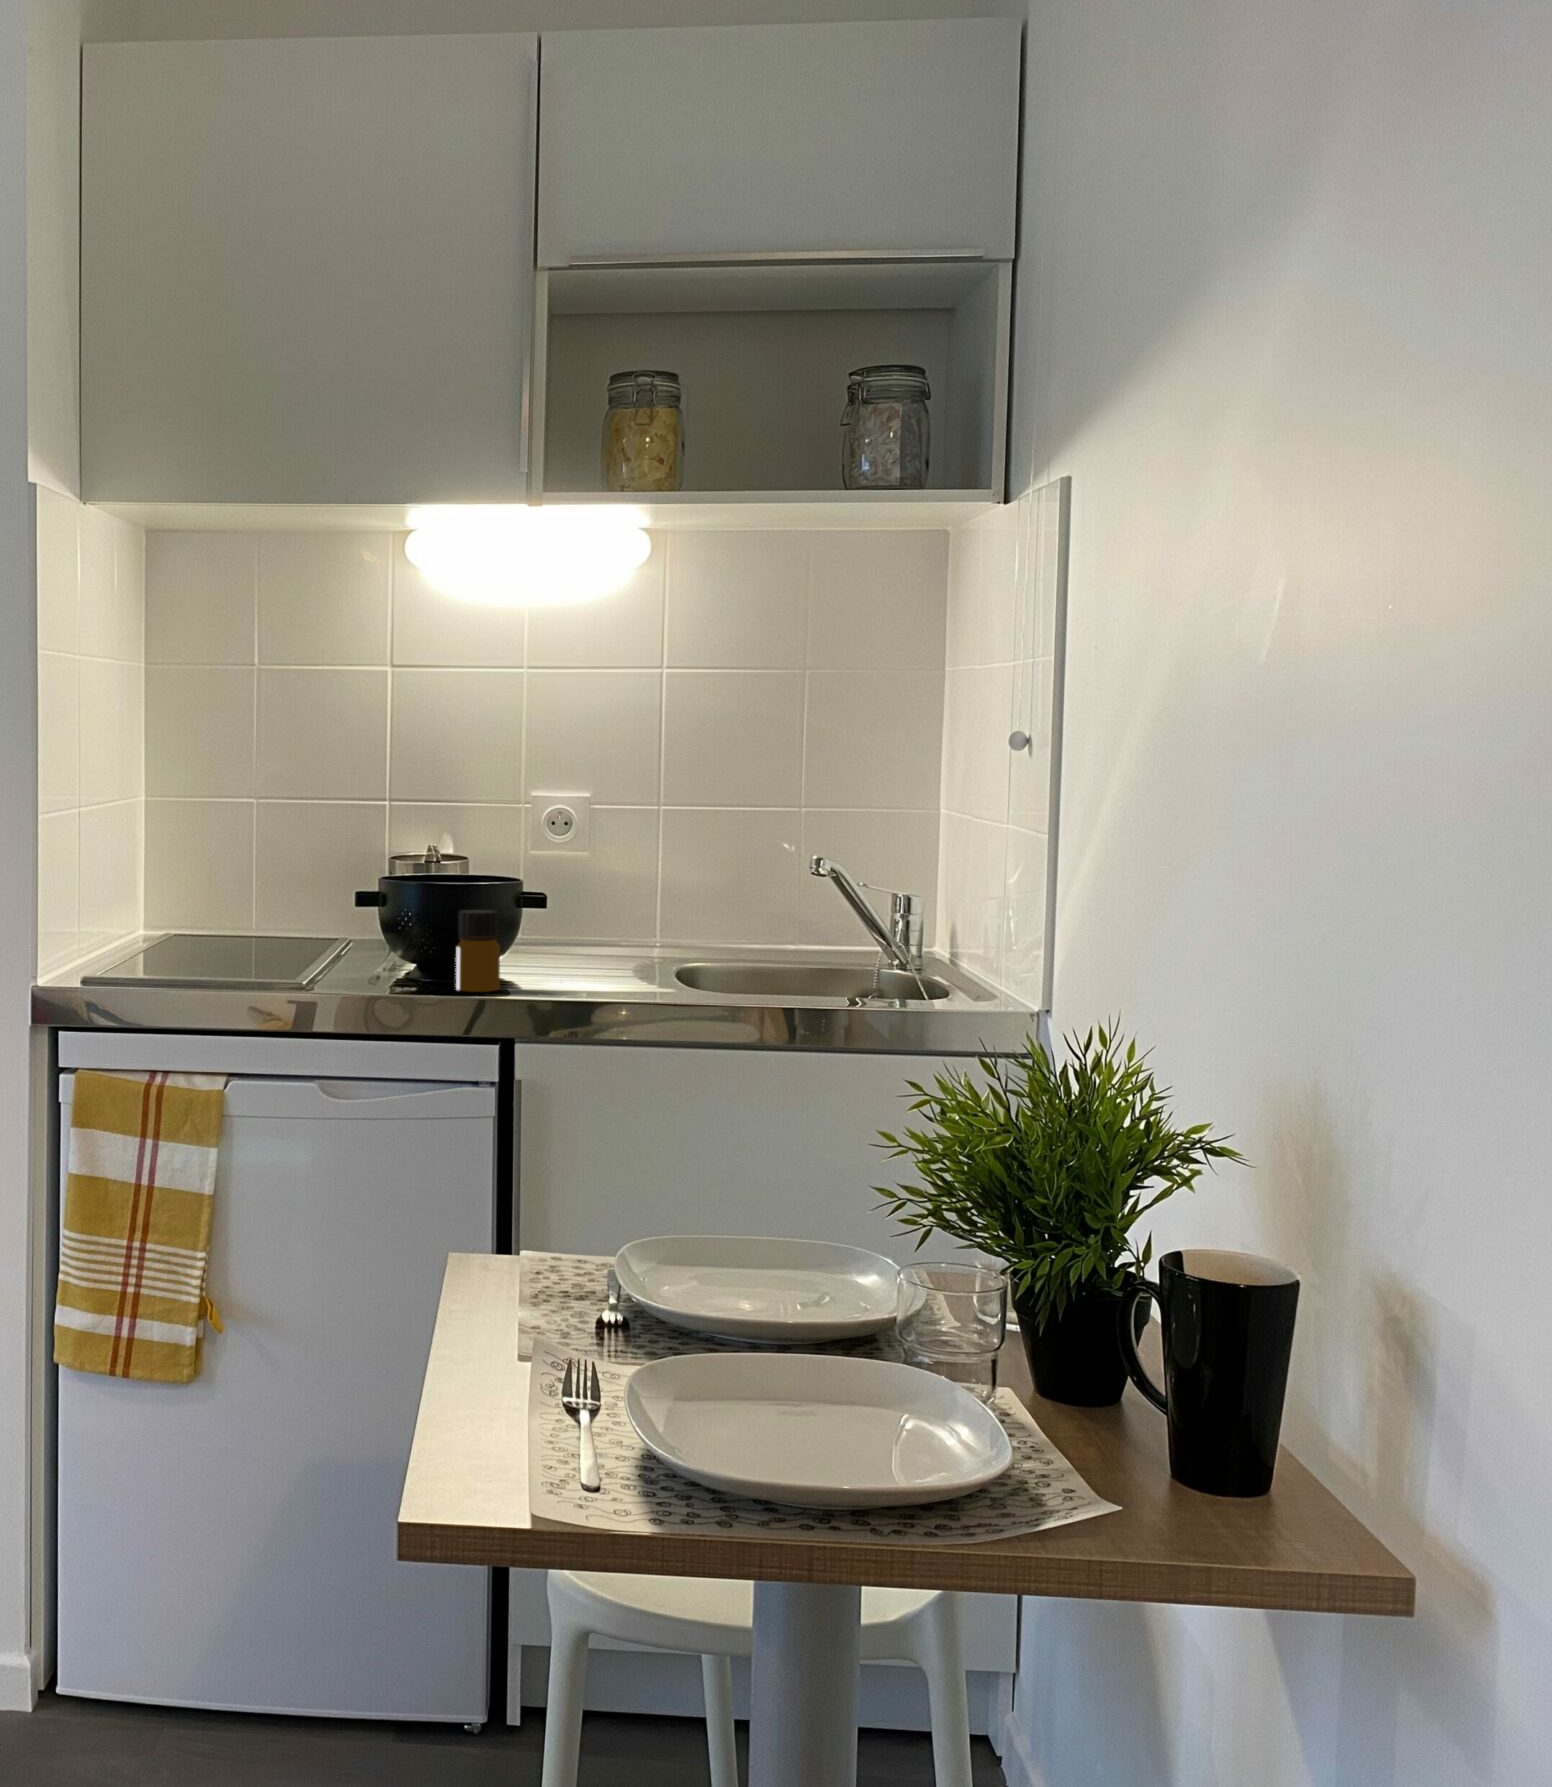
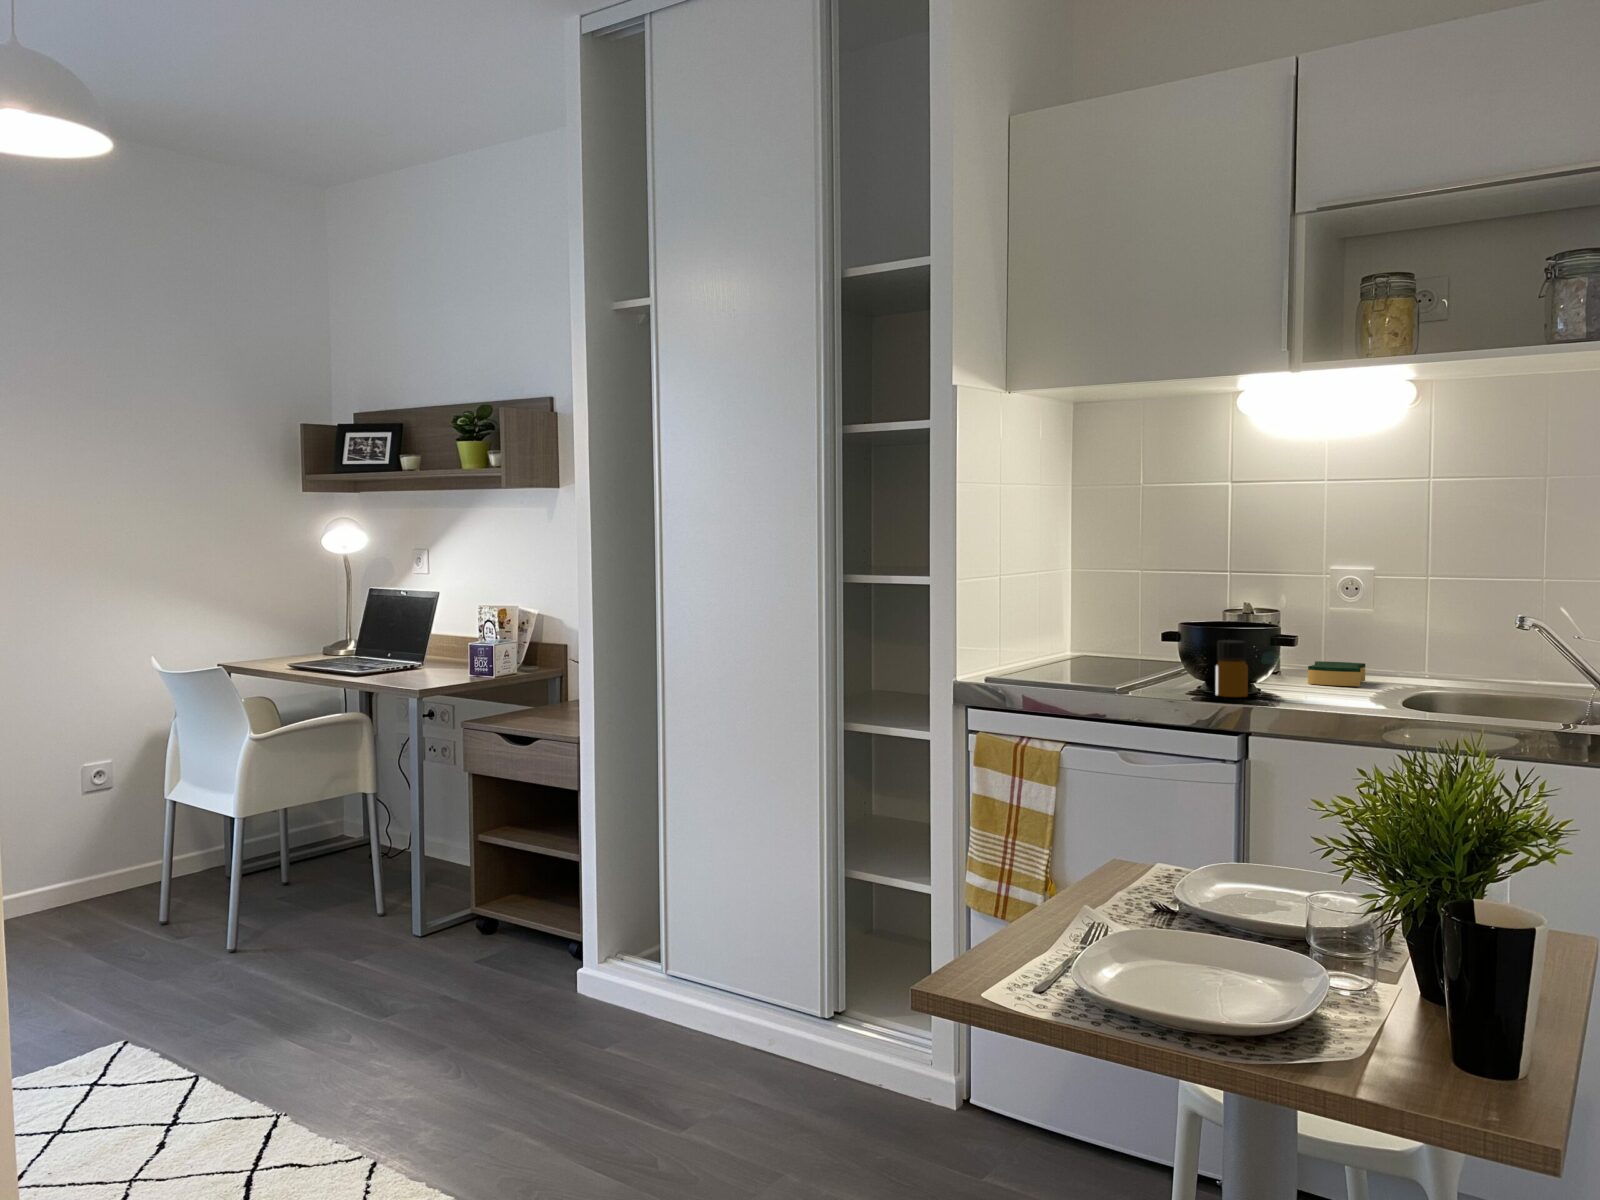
sponge: none [567,935,636,968] -> present [1308,661,1365,686]

